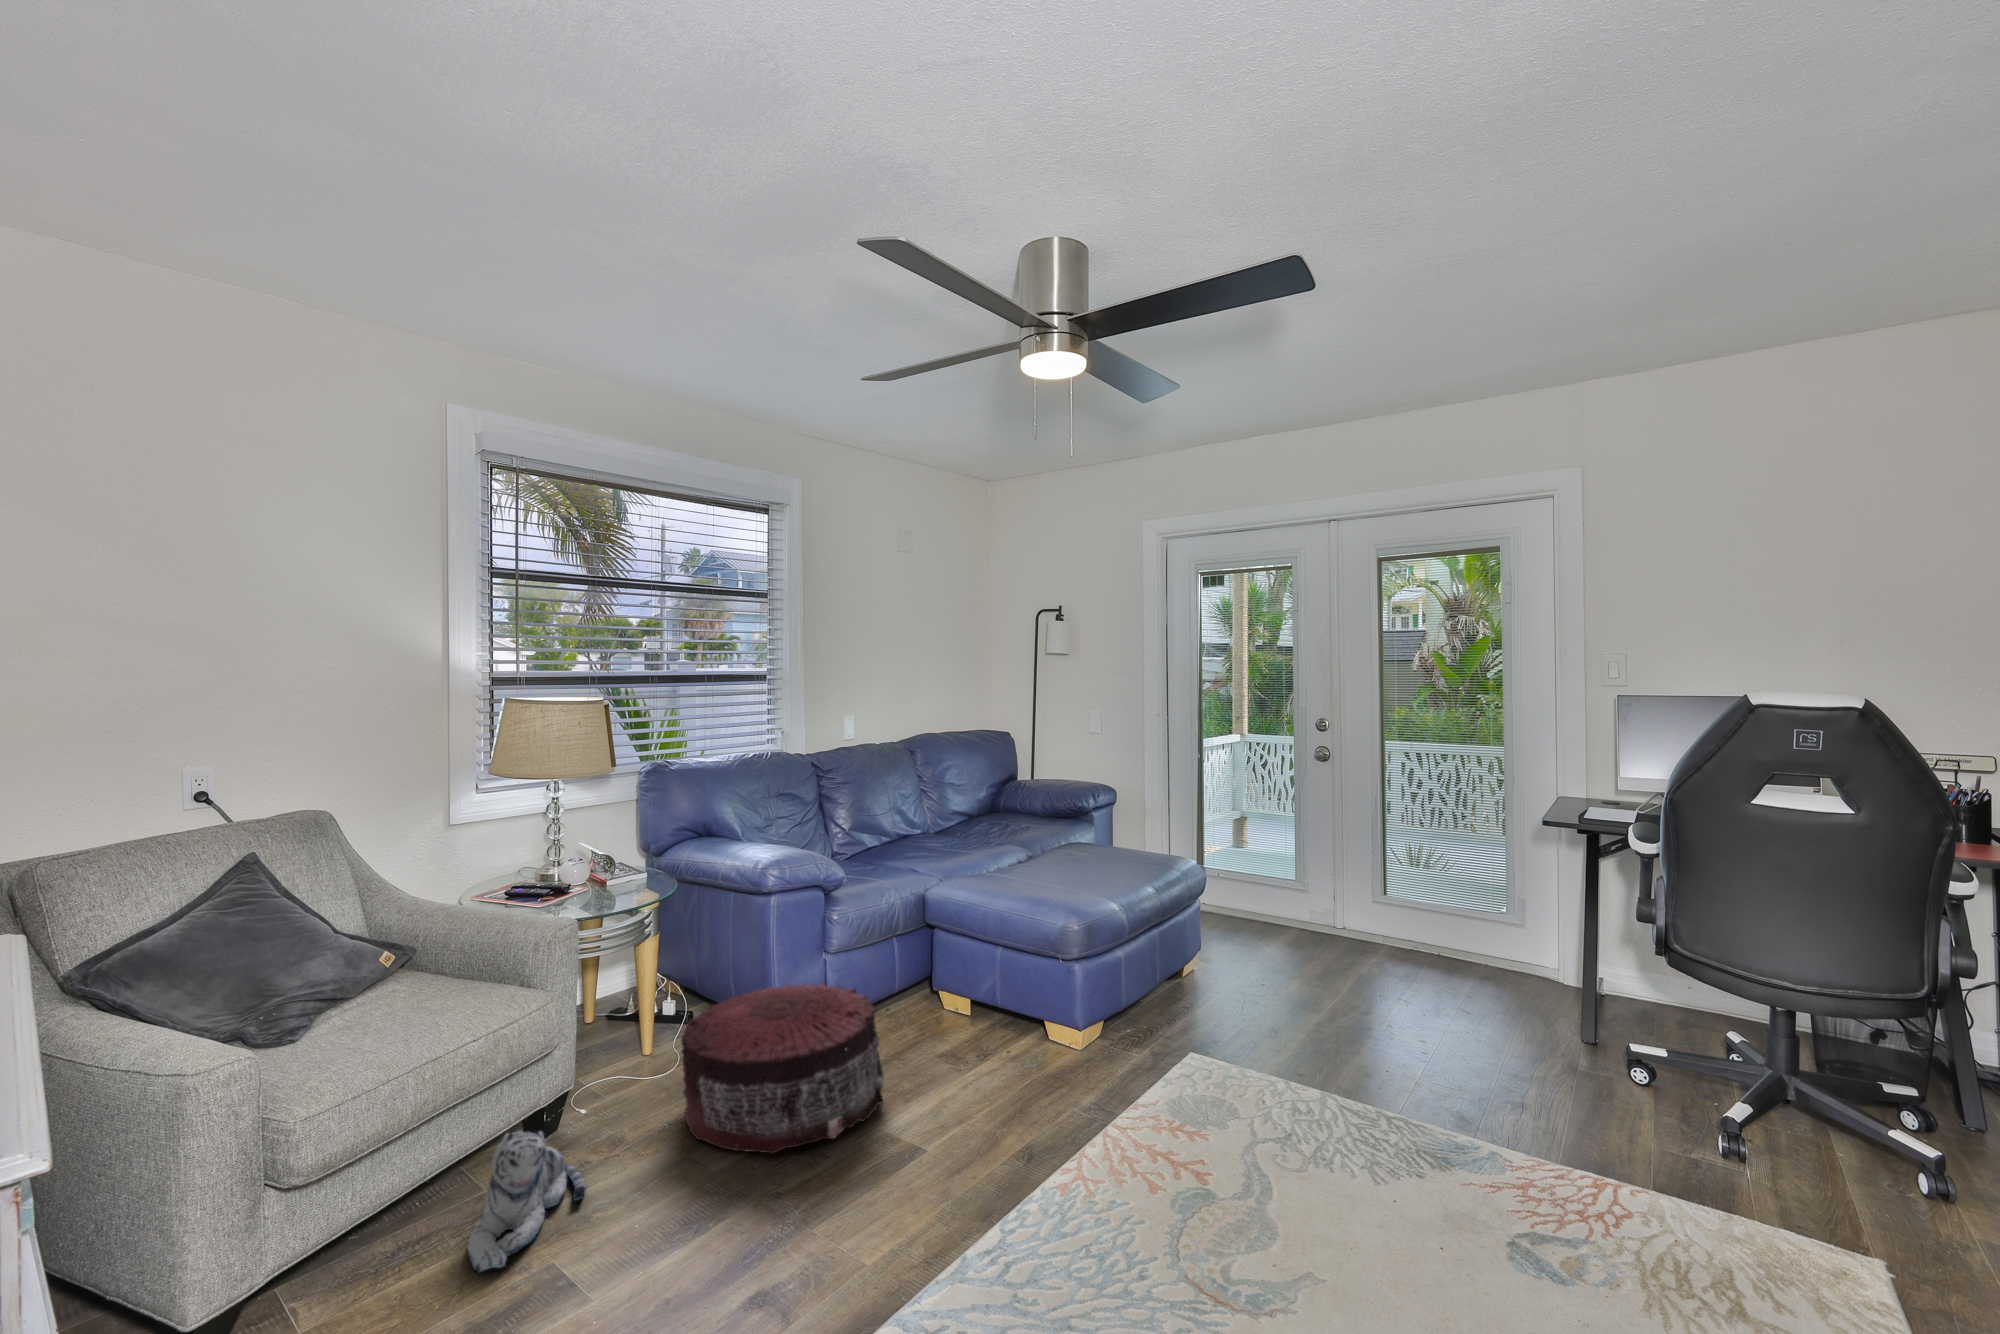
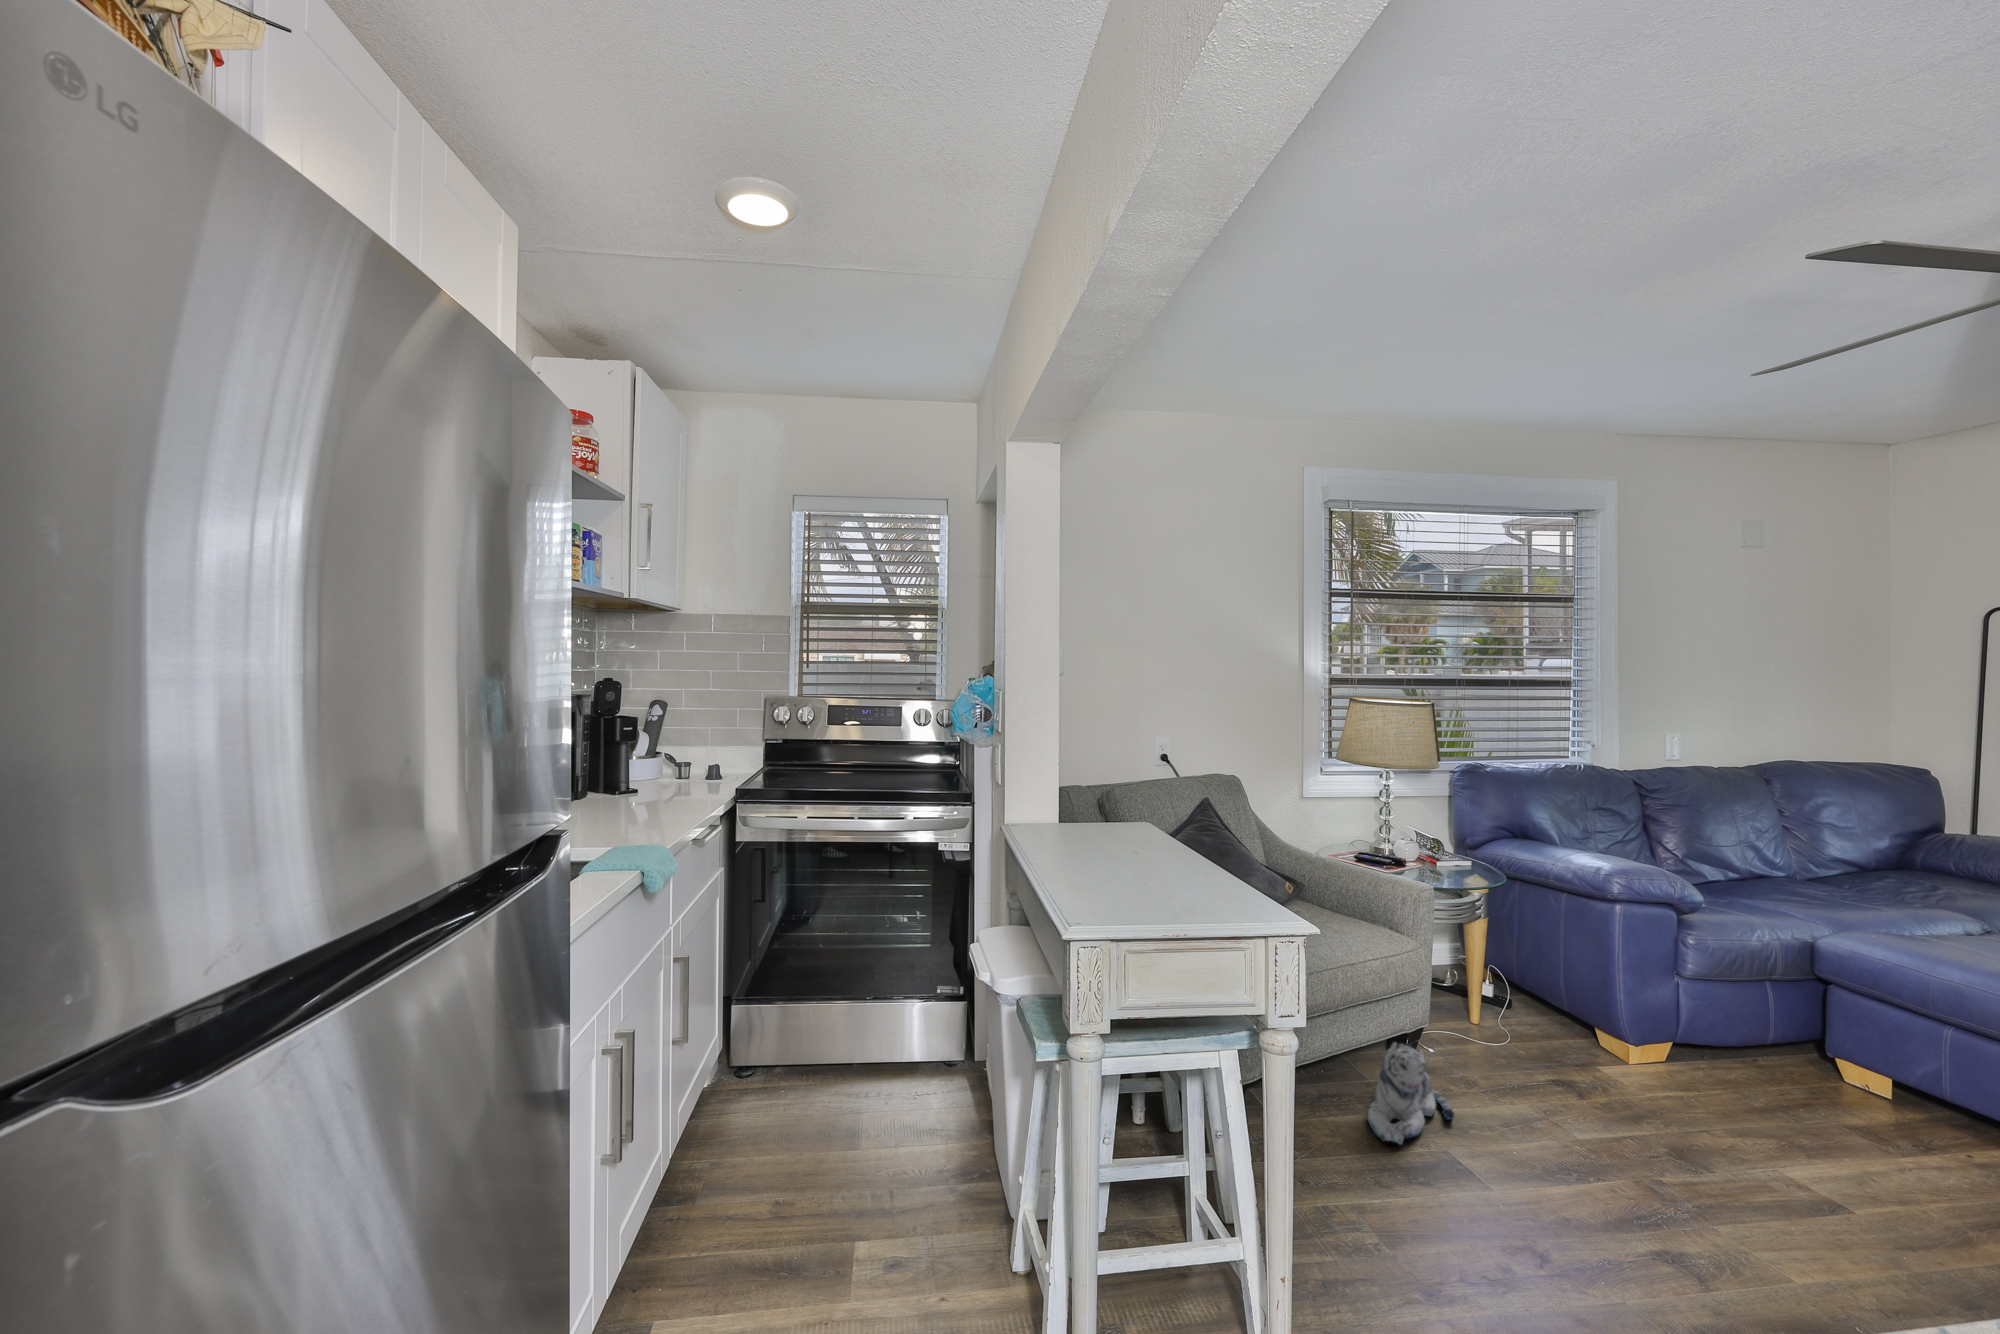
pouf: present [681,984,884,1154] -> none [1528,991,1780,1165]

